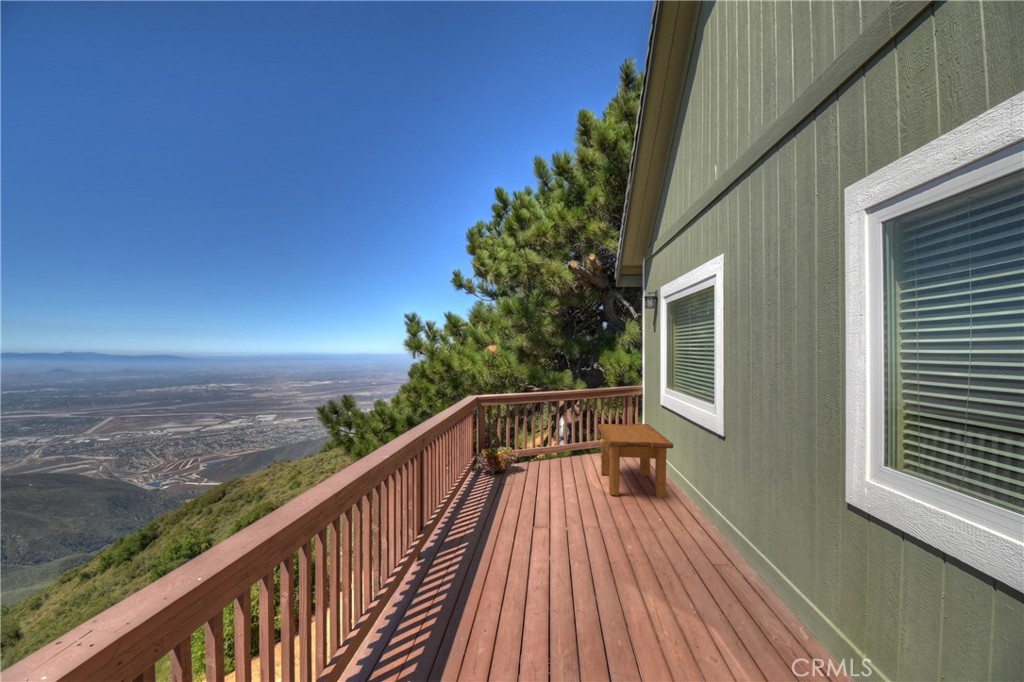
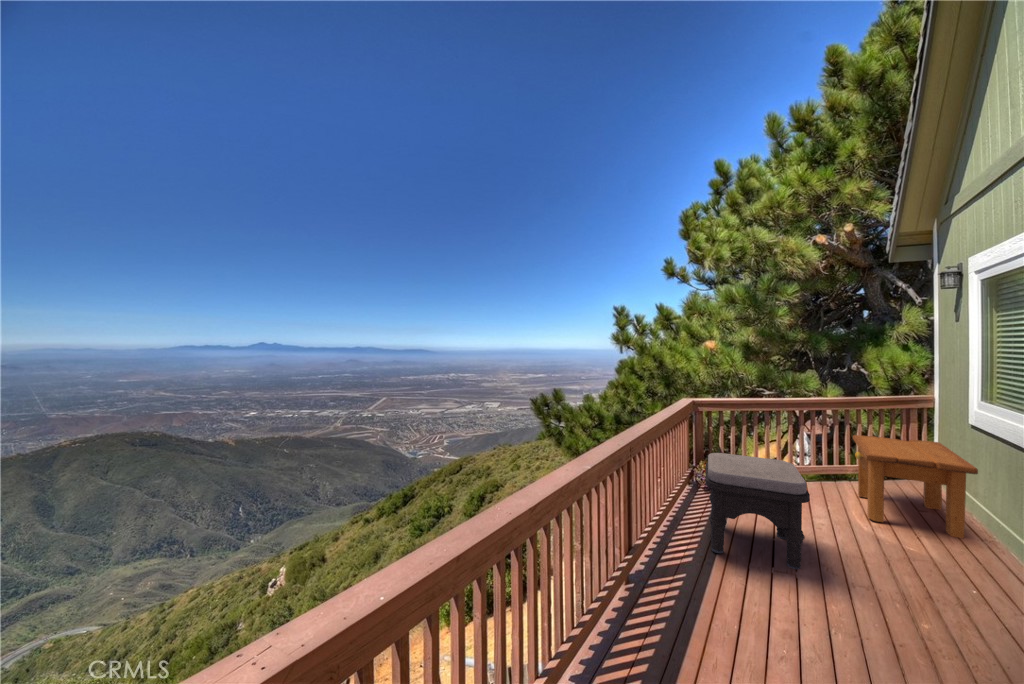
ottoman: none [489,457,575,562] -> present [705,453,810,569]

